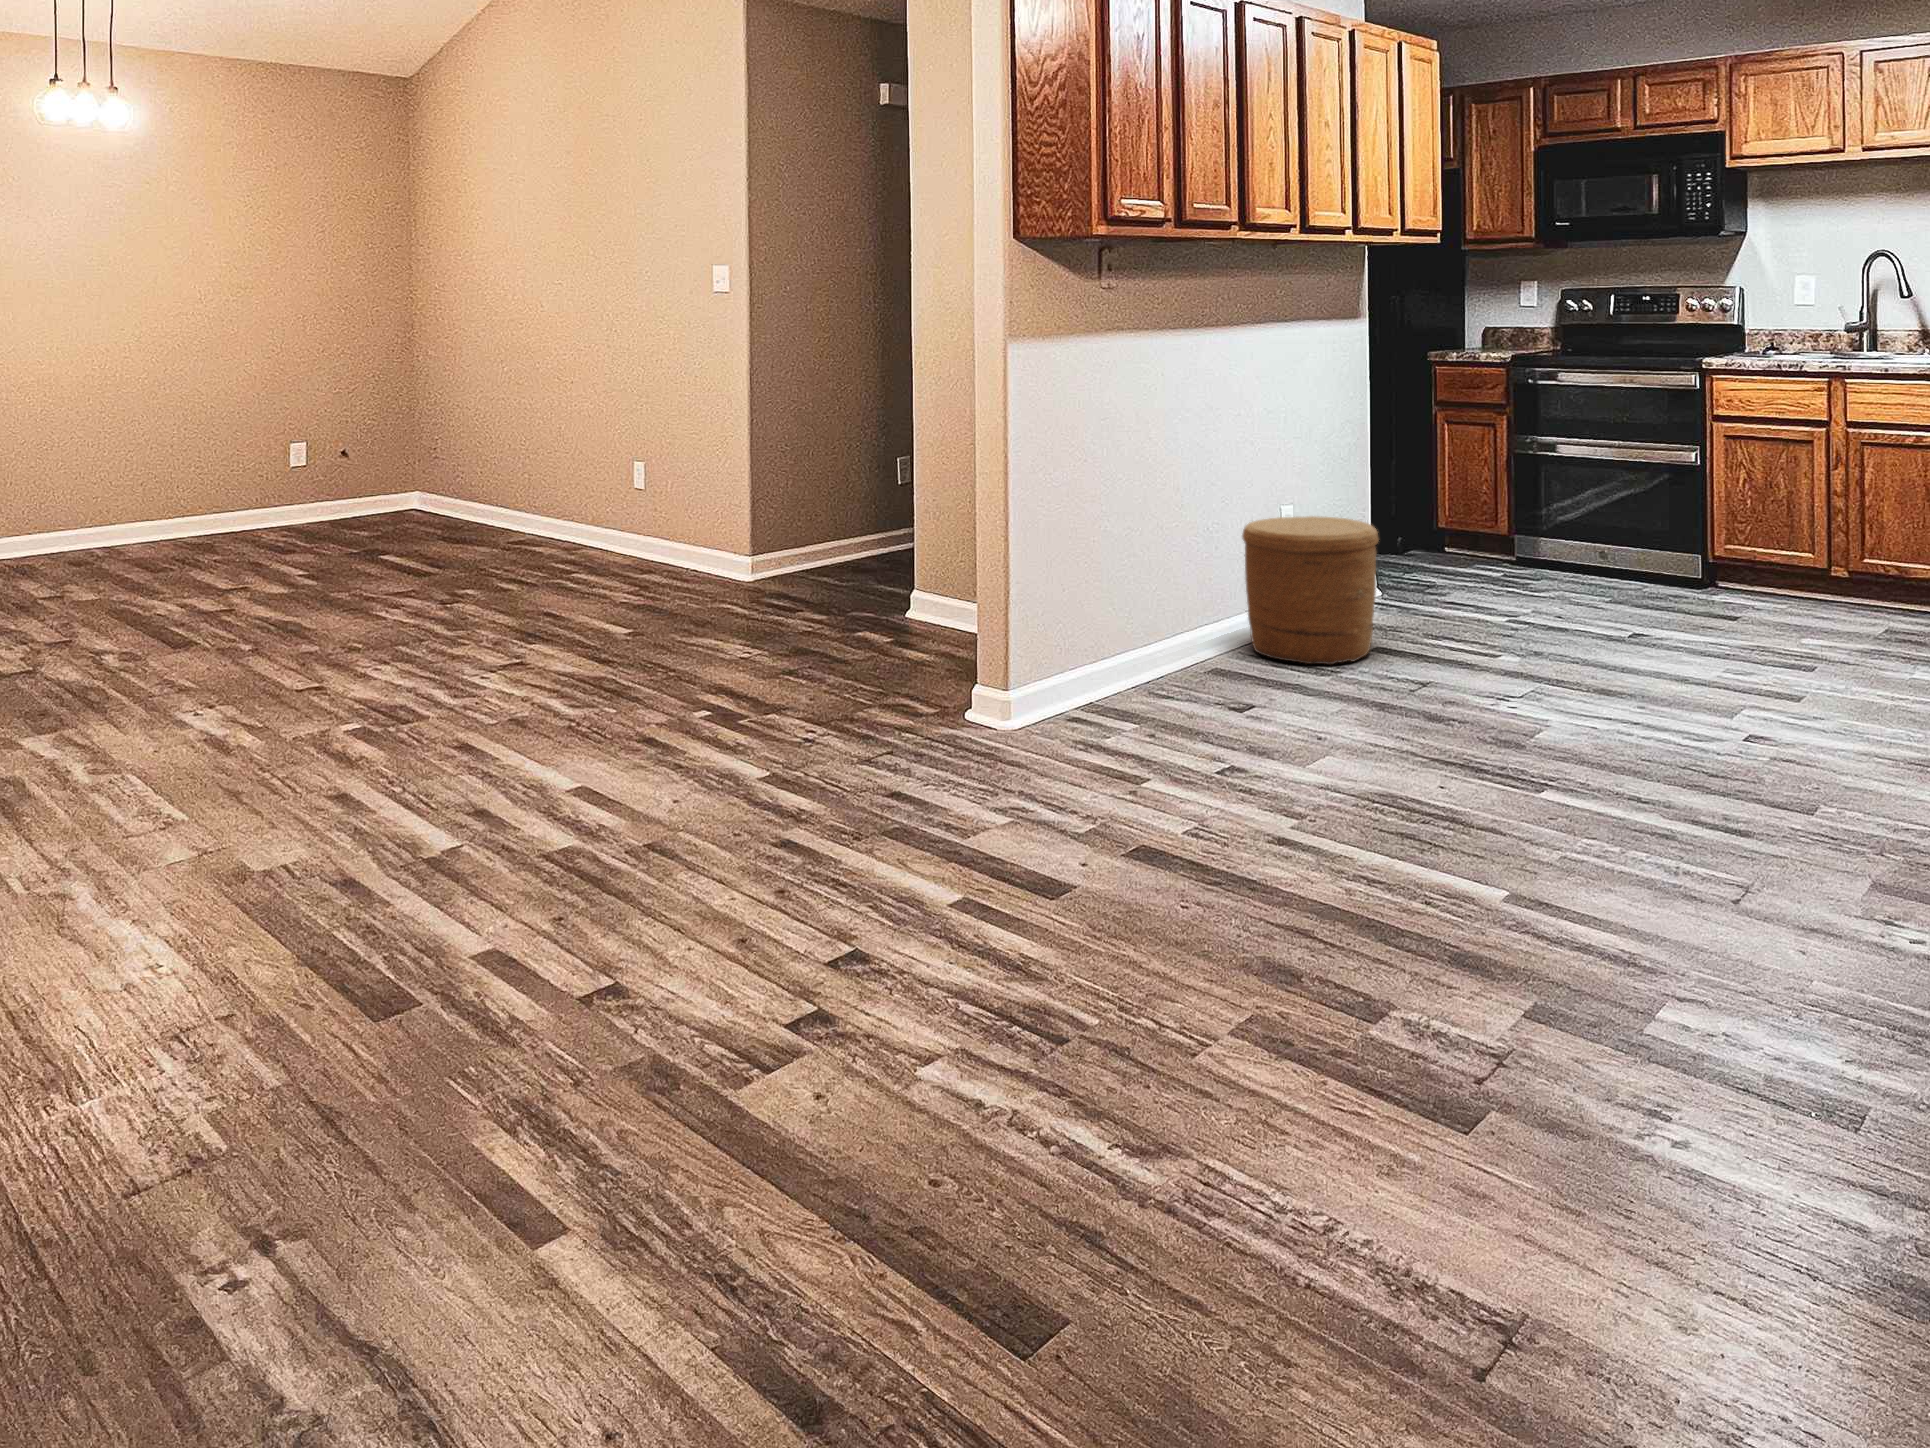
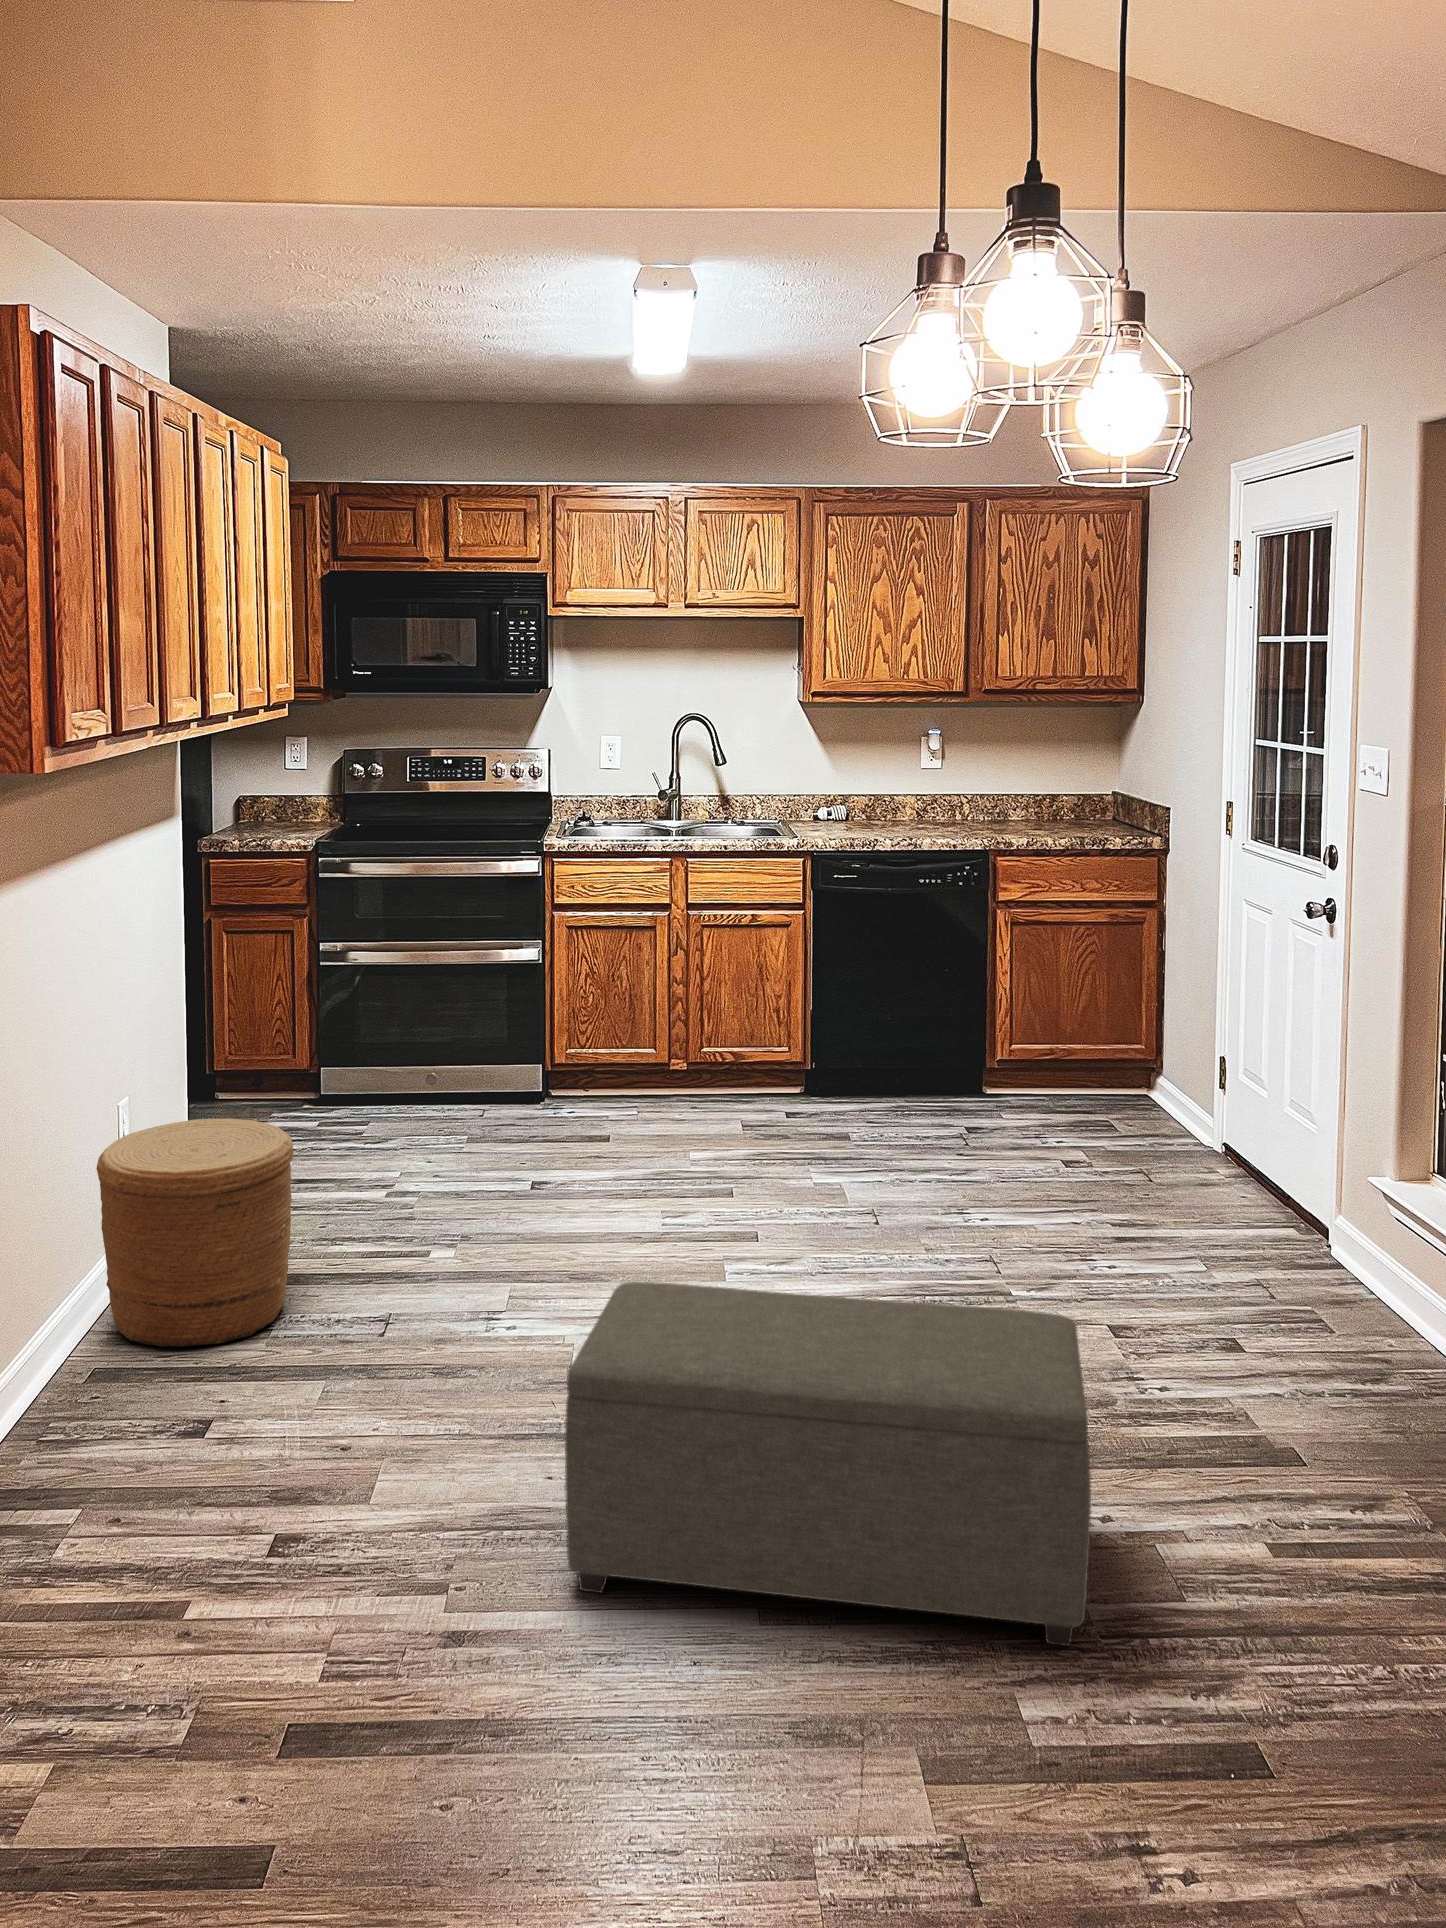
ottoman: none [1401,618,1867,940] -> present [565,1282,1091,1646]

